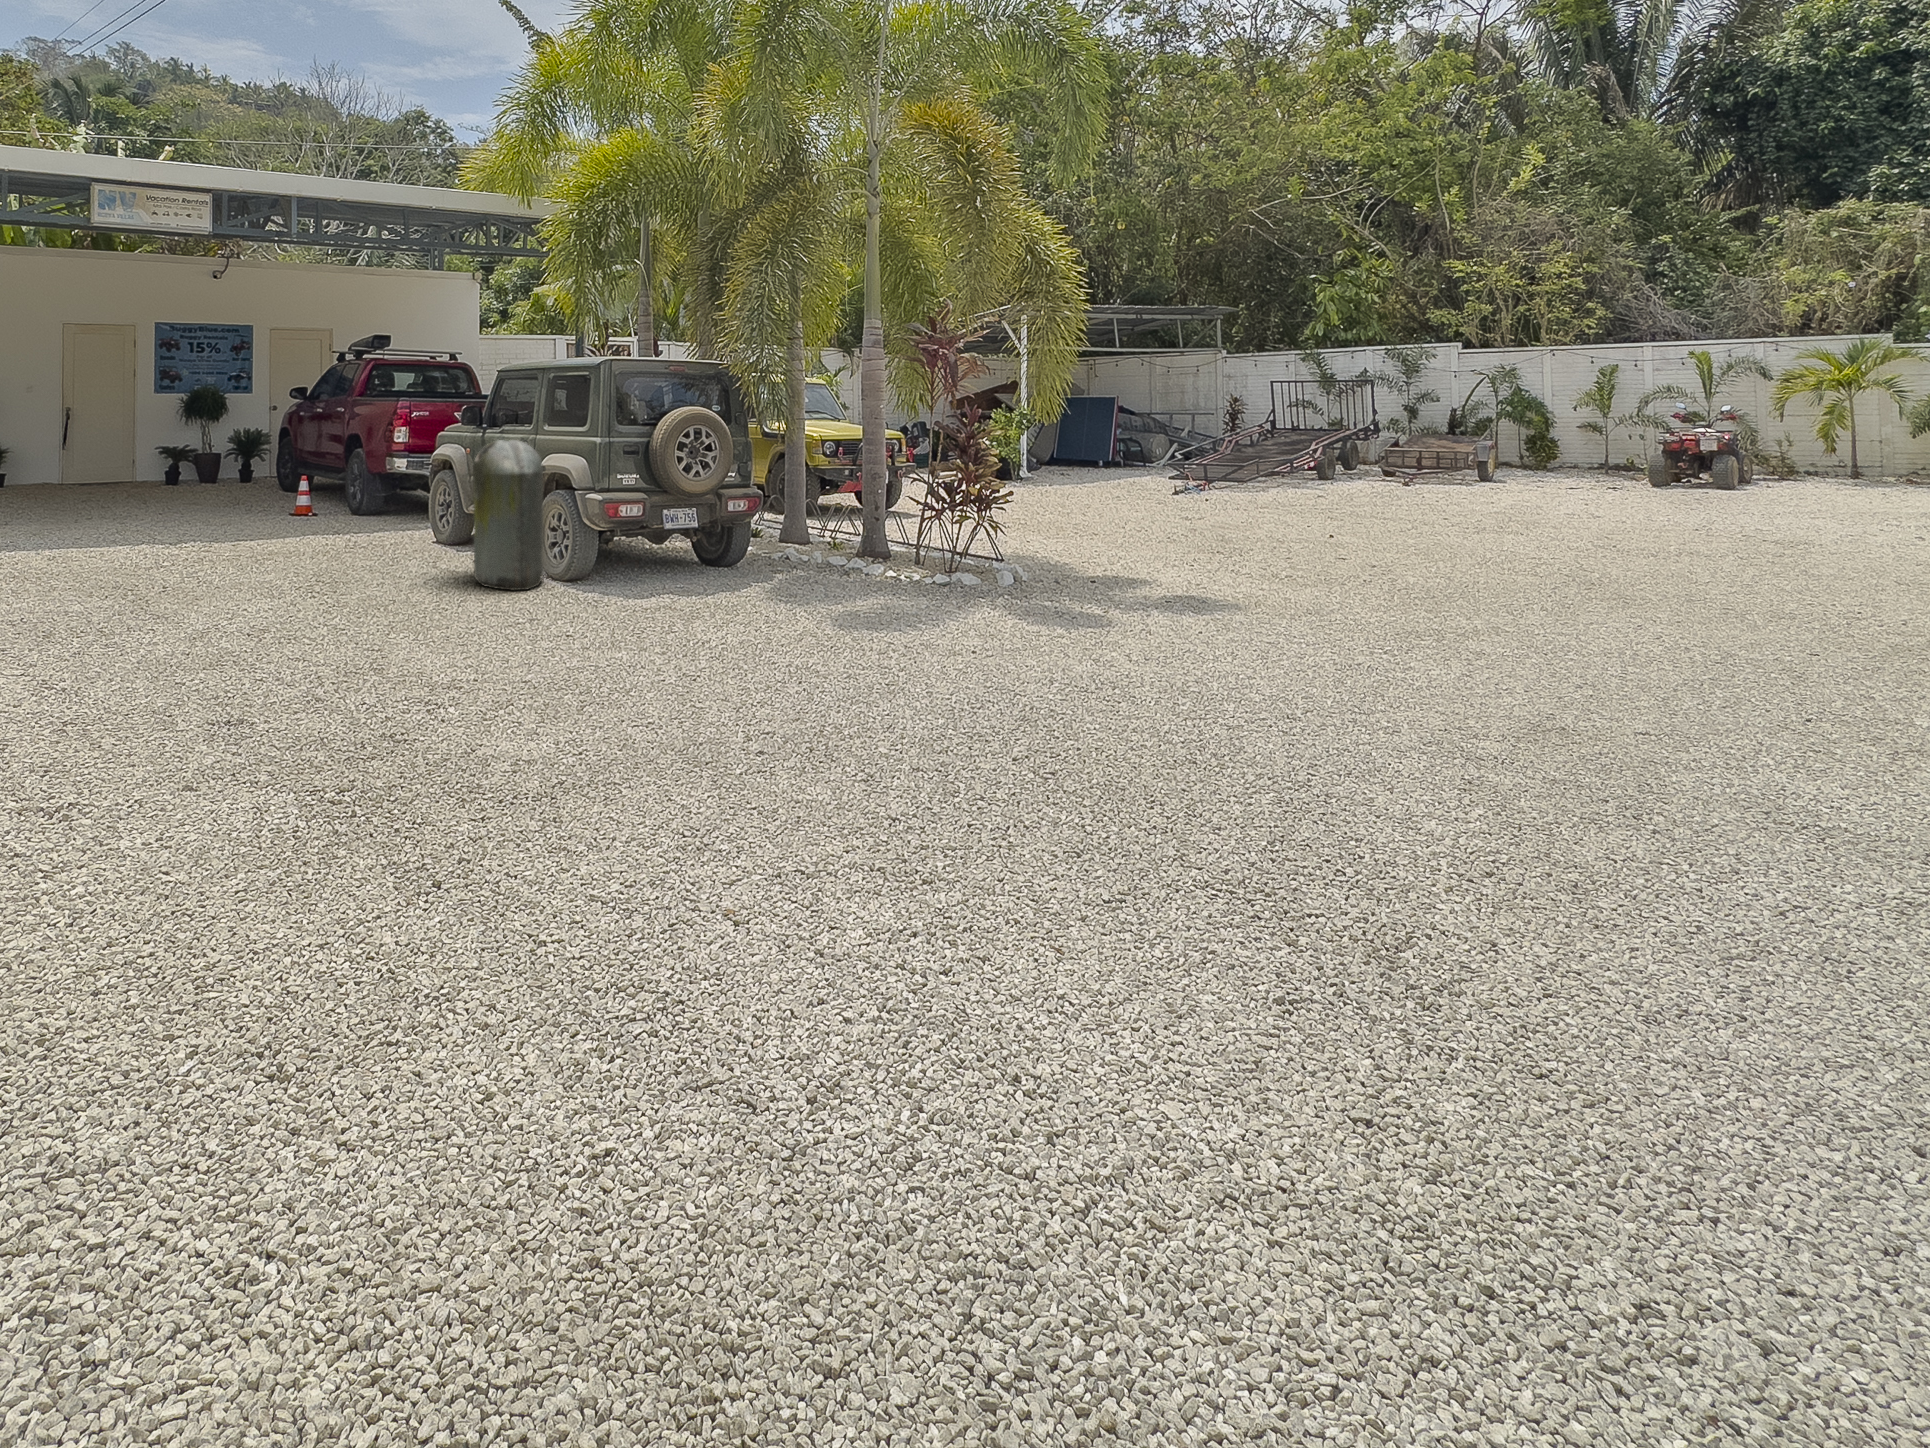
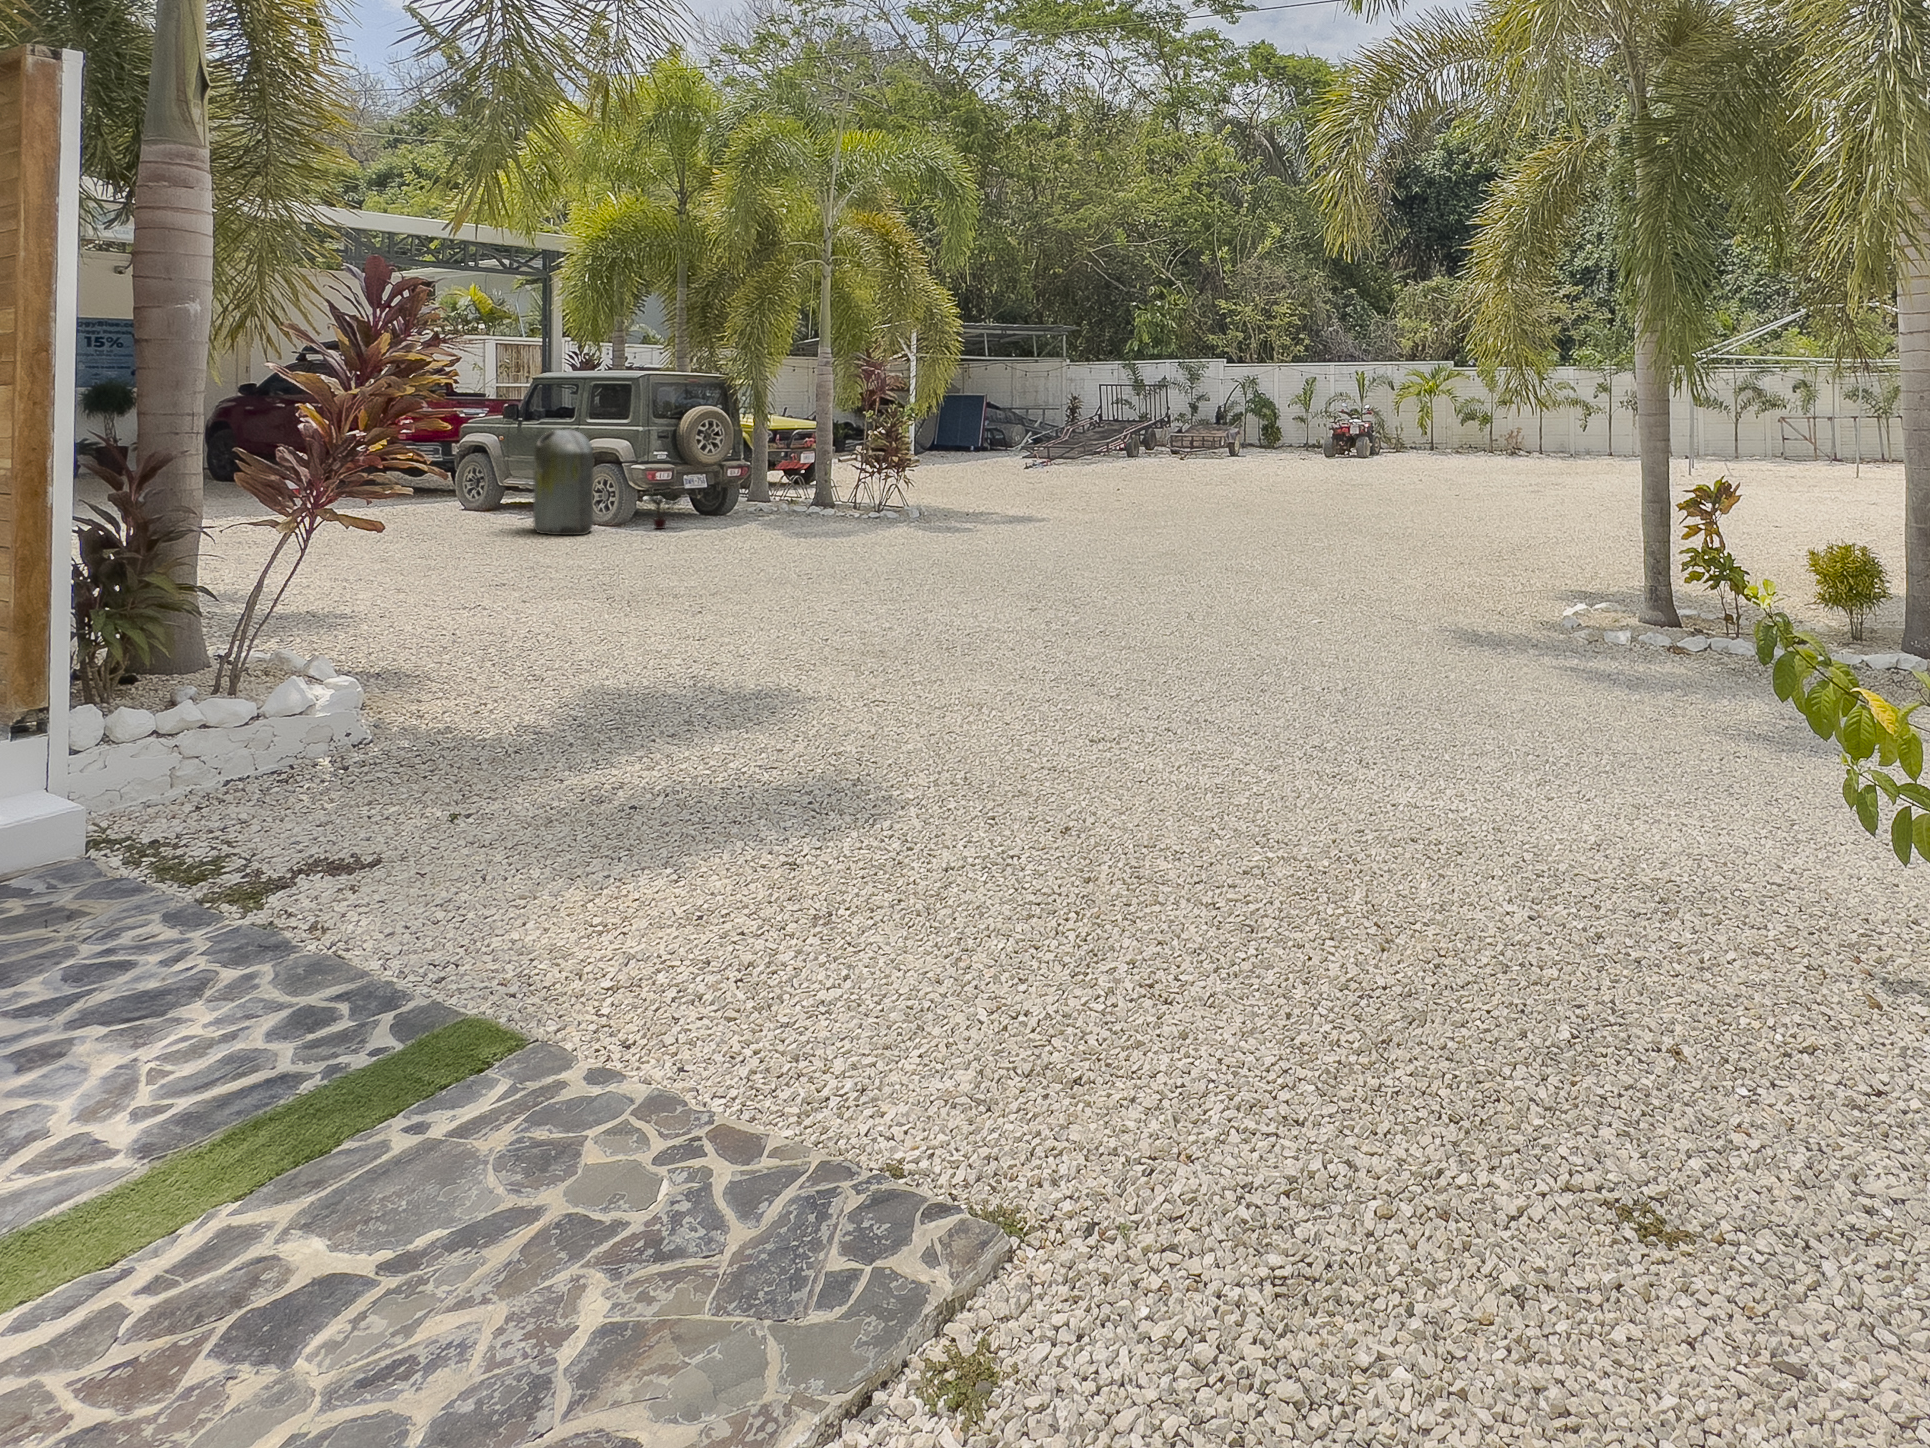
potted plant: none [604,527,663,585] -> present [644,490,681,529]

